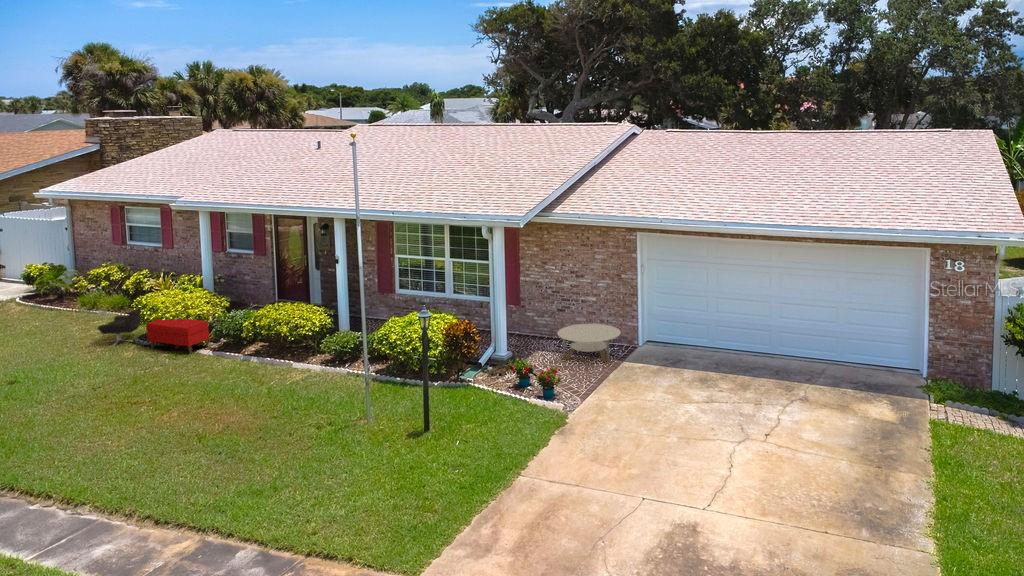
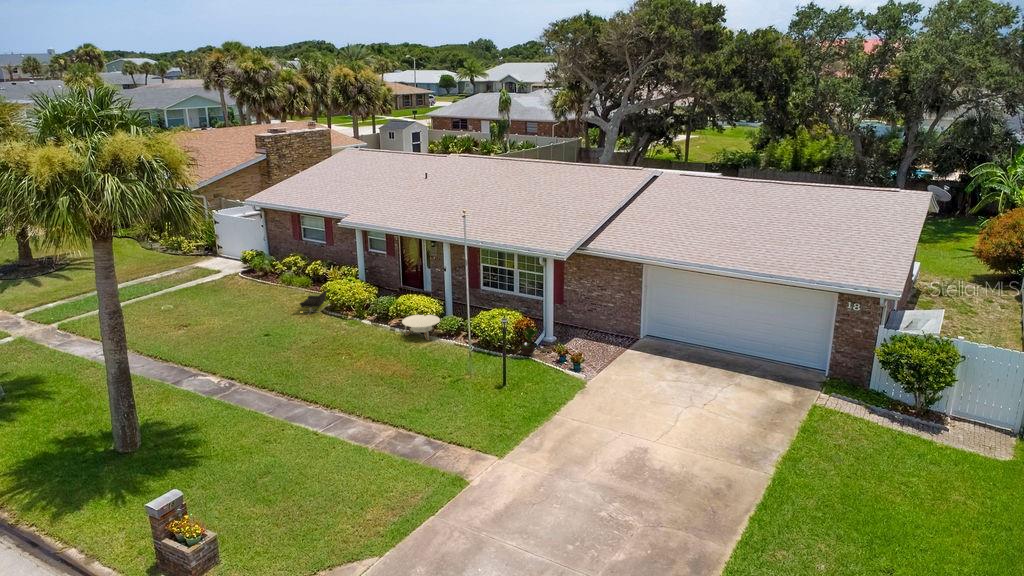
bench: present [146,319,210,354] -> none [330,299,368,324]
round table: present [558,324,621,363] -> present [402,315,440,340]
potted tree: none [455,332,484,381] -> present [521,328,537,355]

